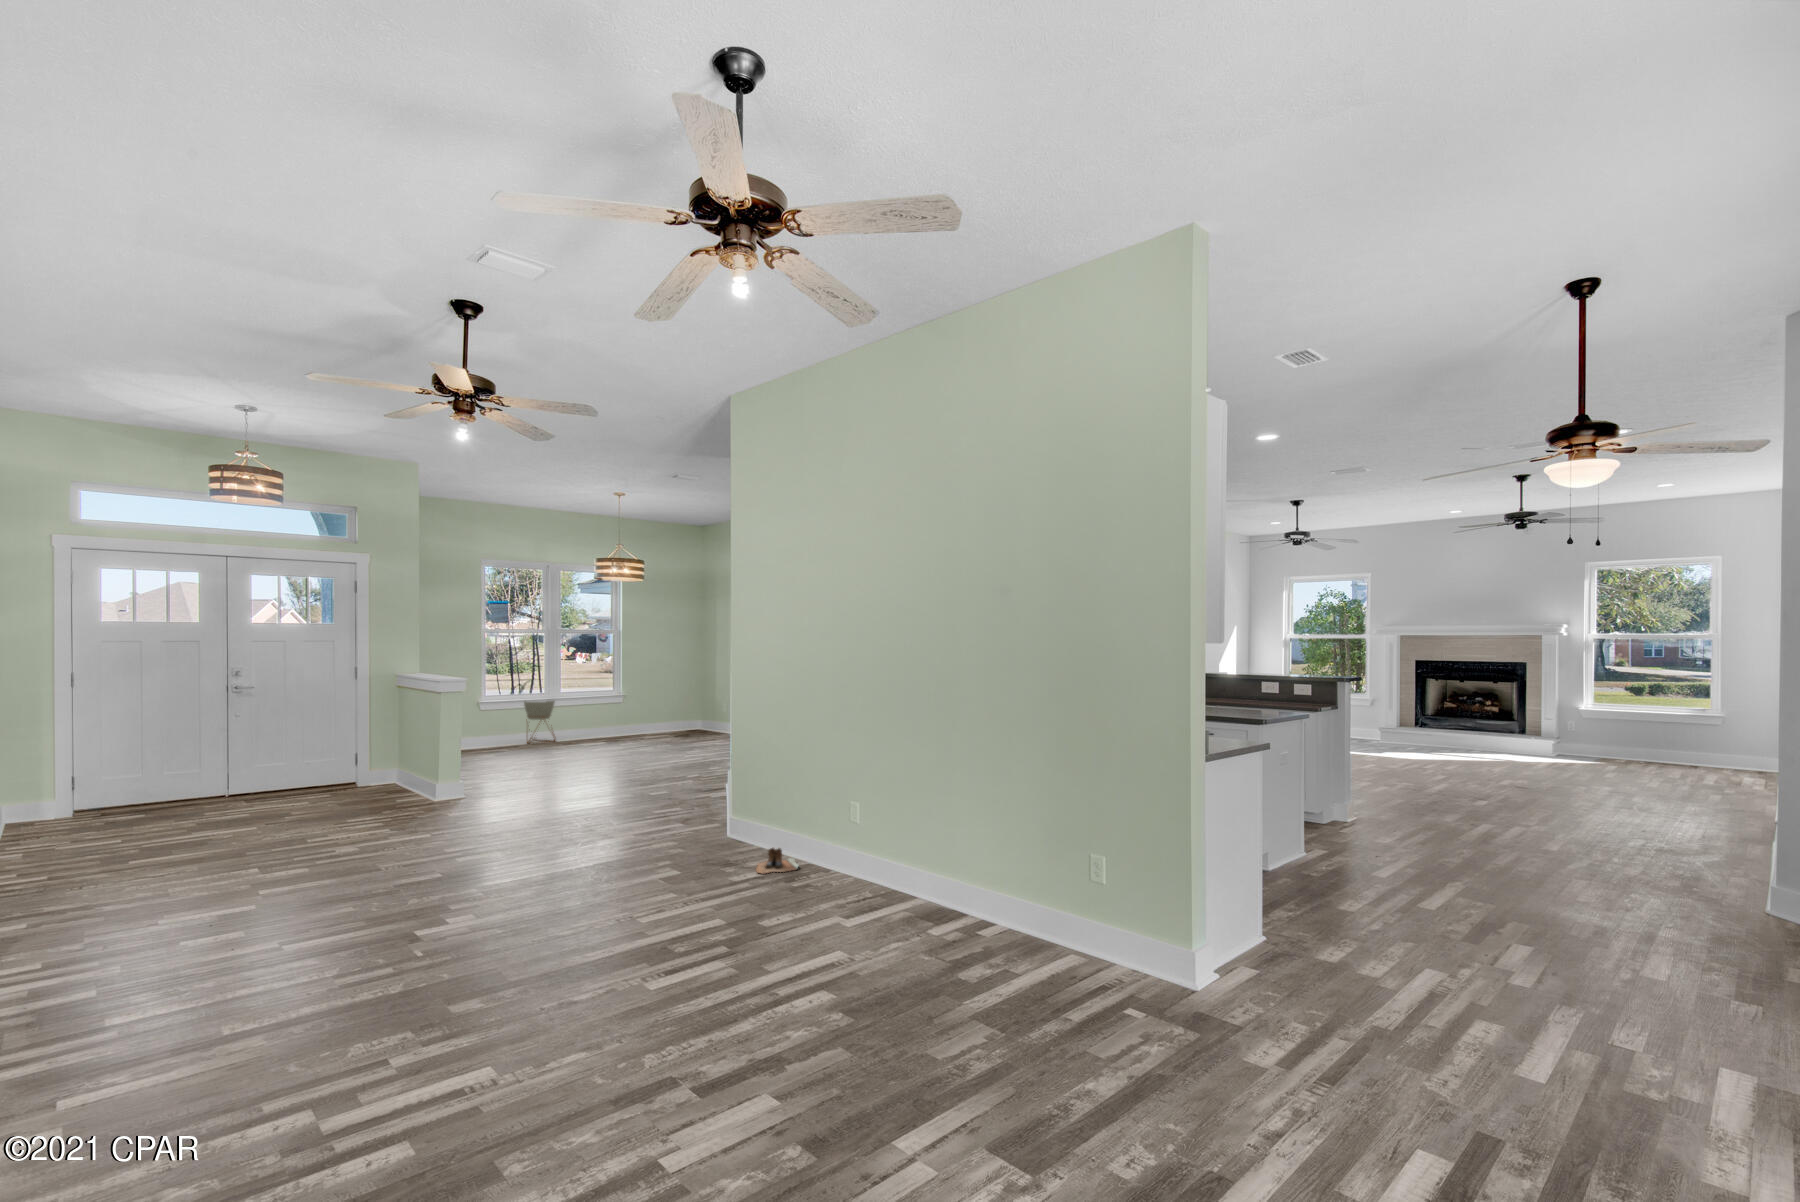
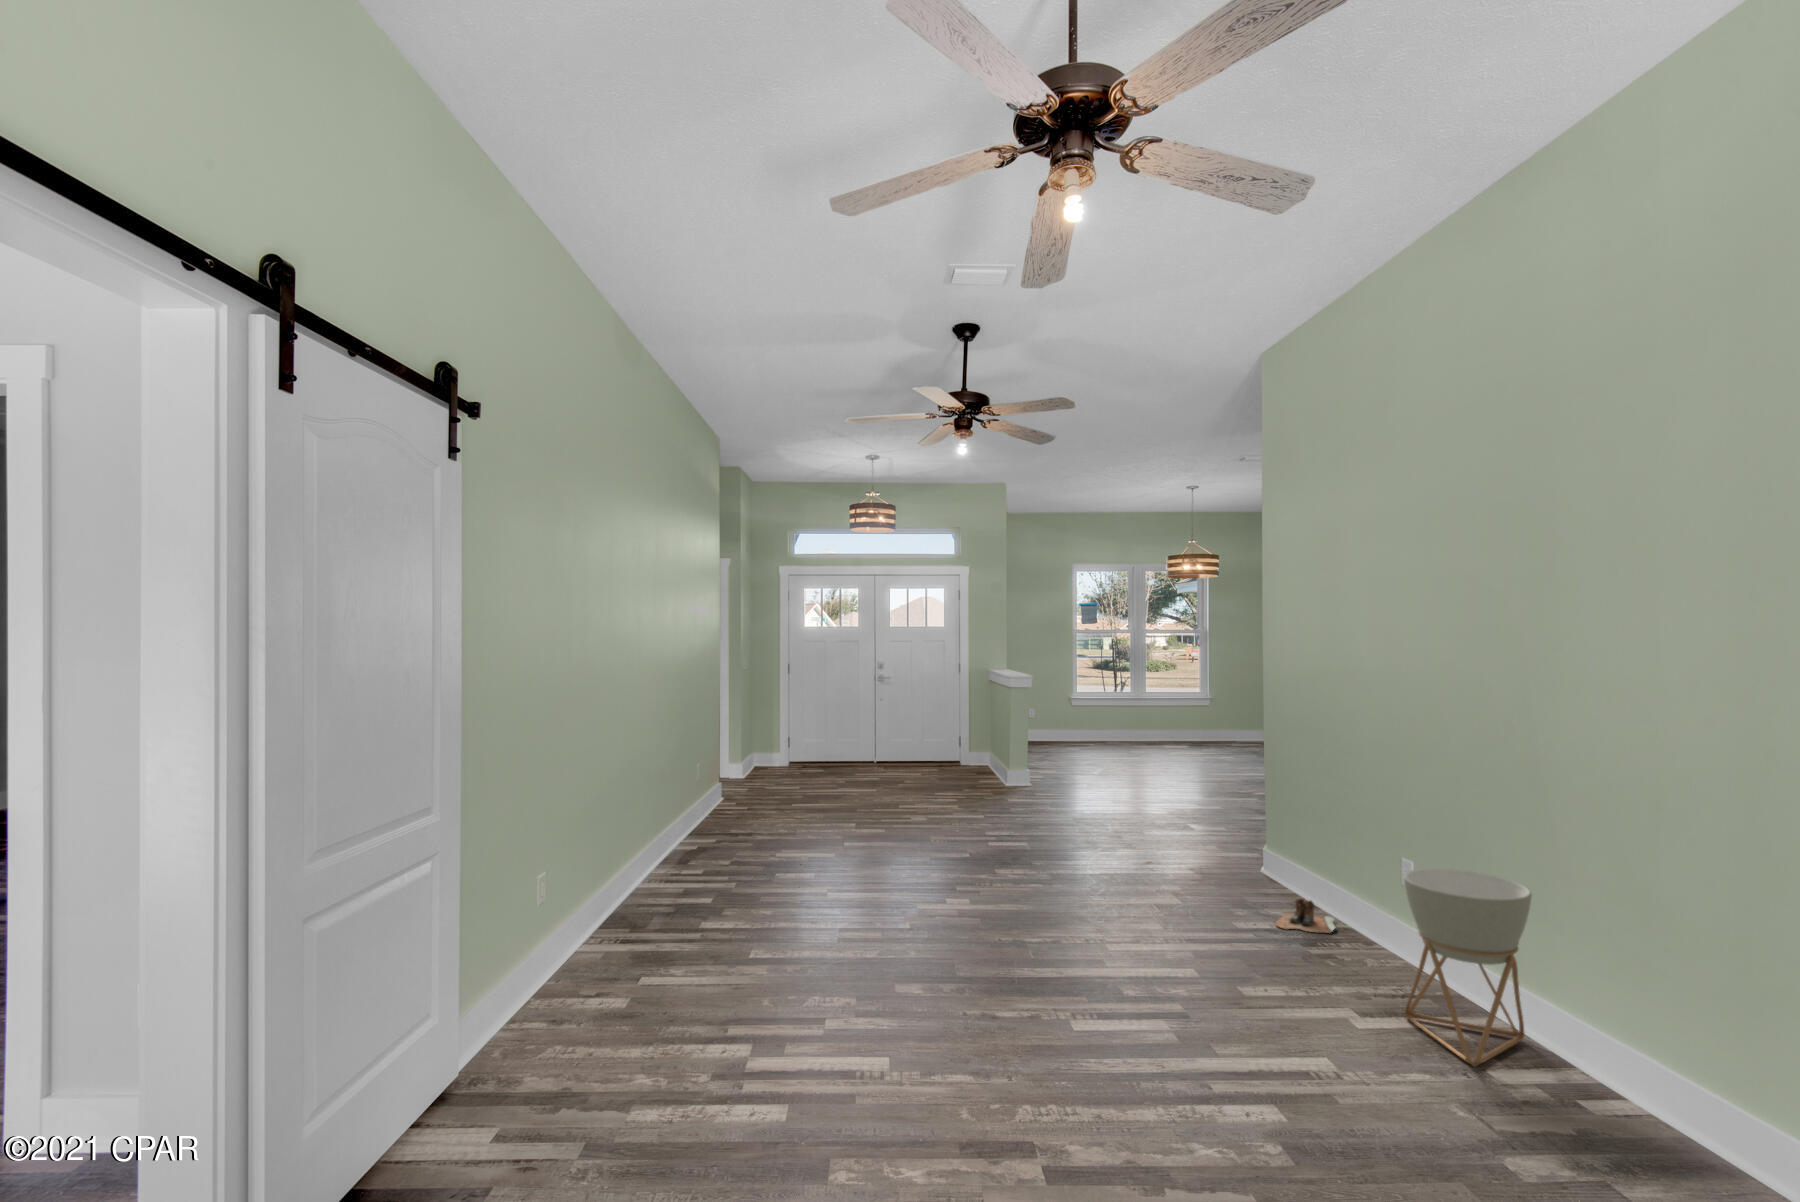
planter: present [524,701,556,744] -> present [1404,869,1532,1065]

